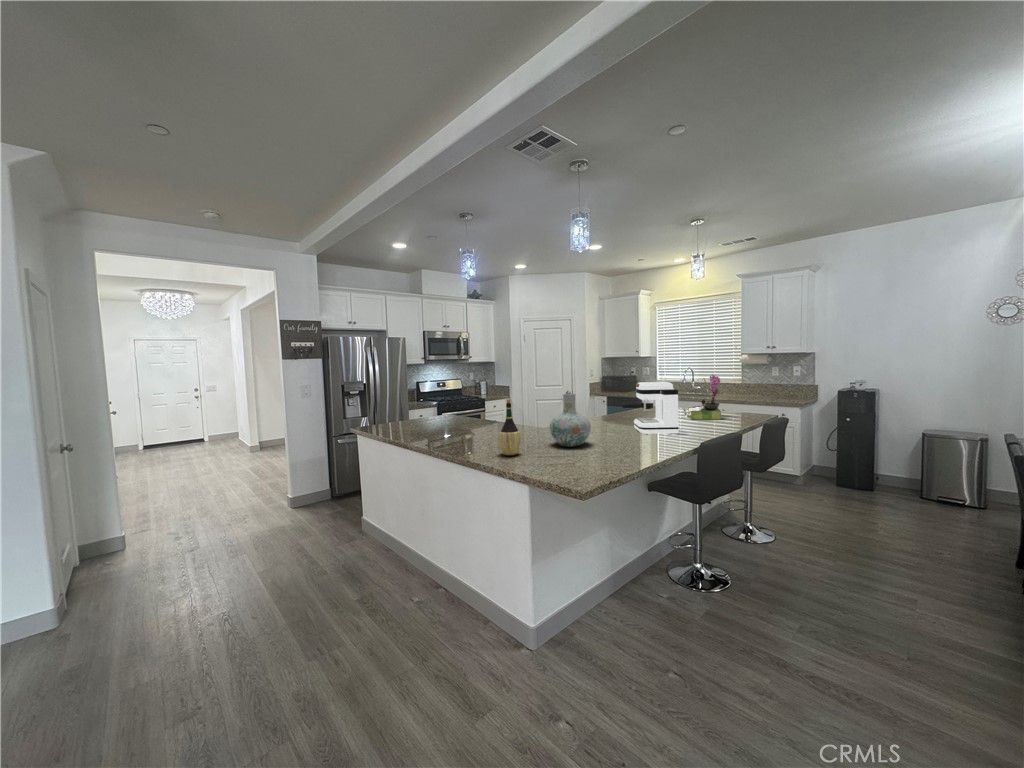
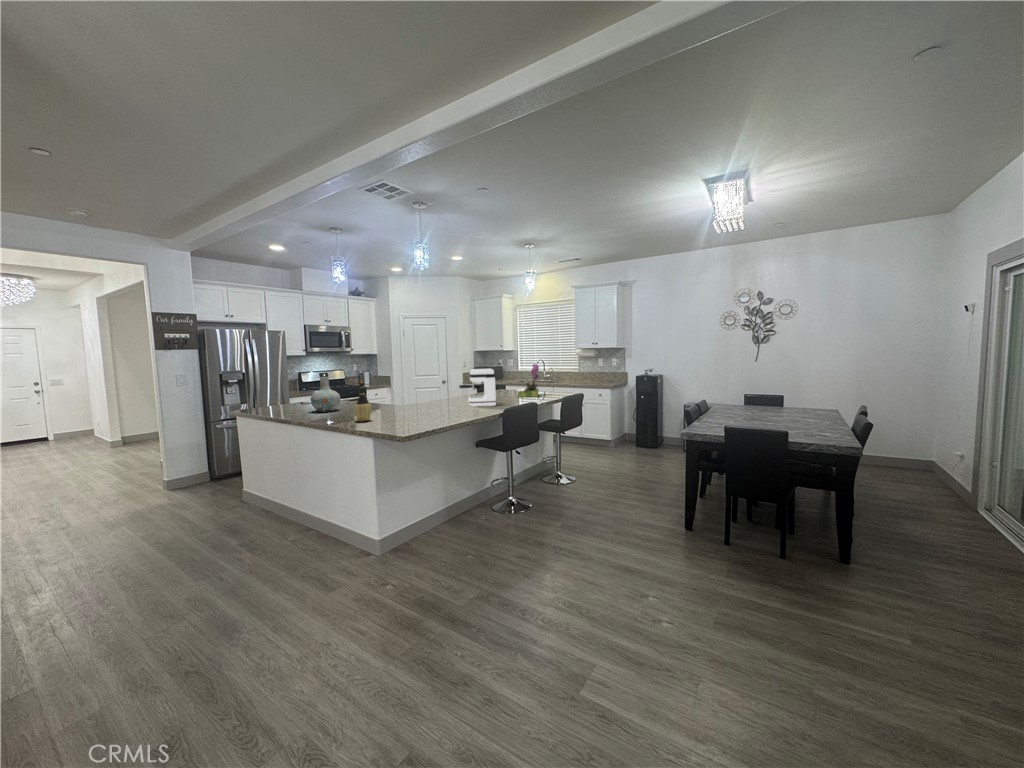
vase: present [550,394,591,447] -> present [311,377,340,412]

